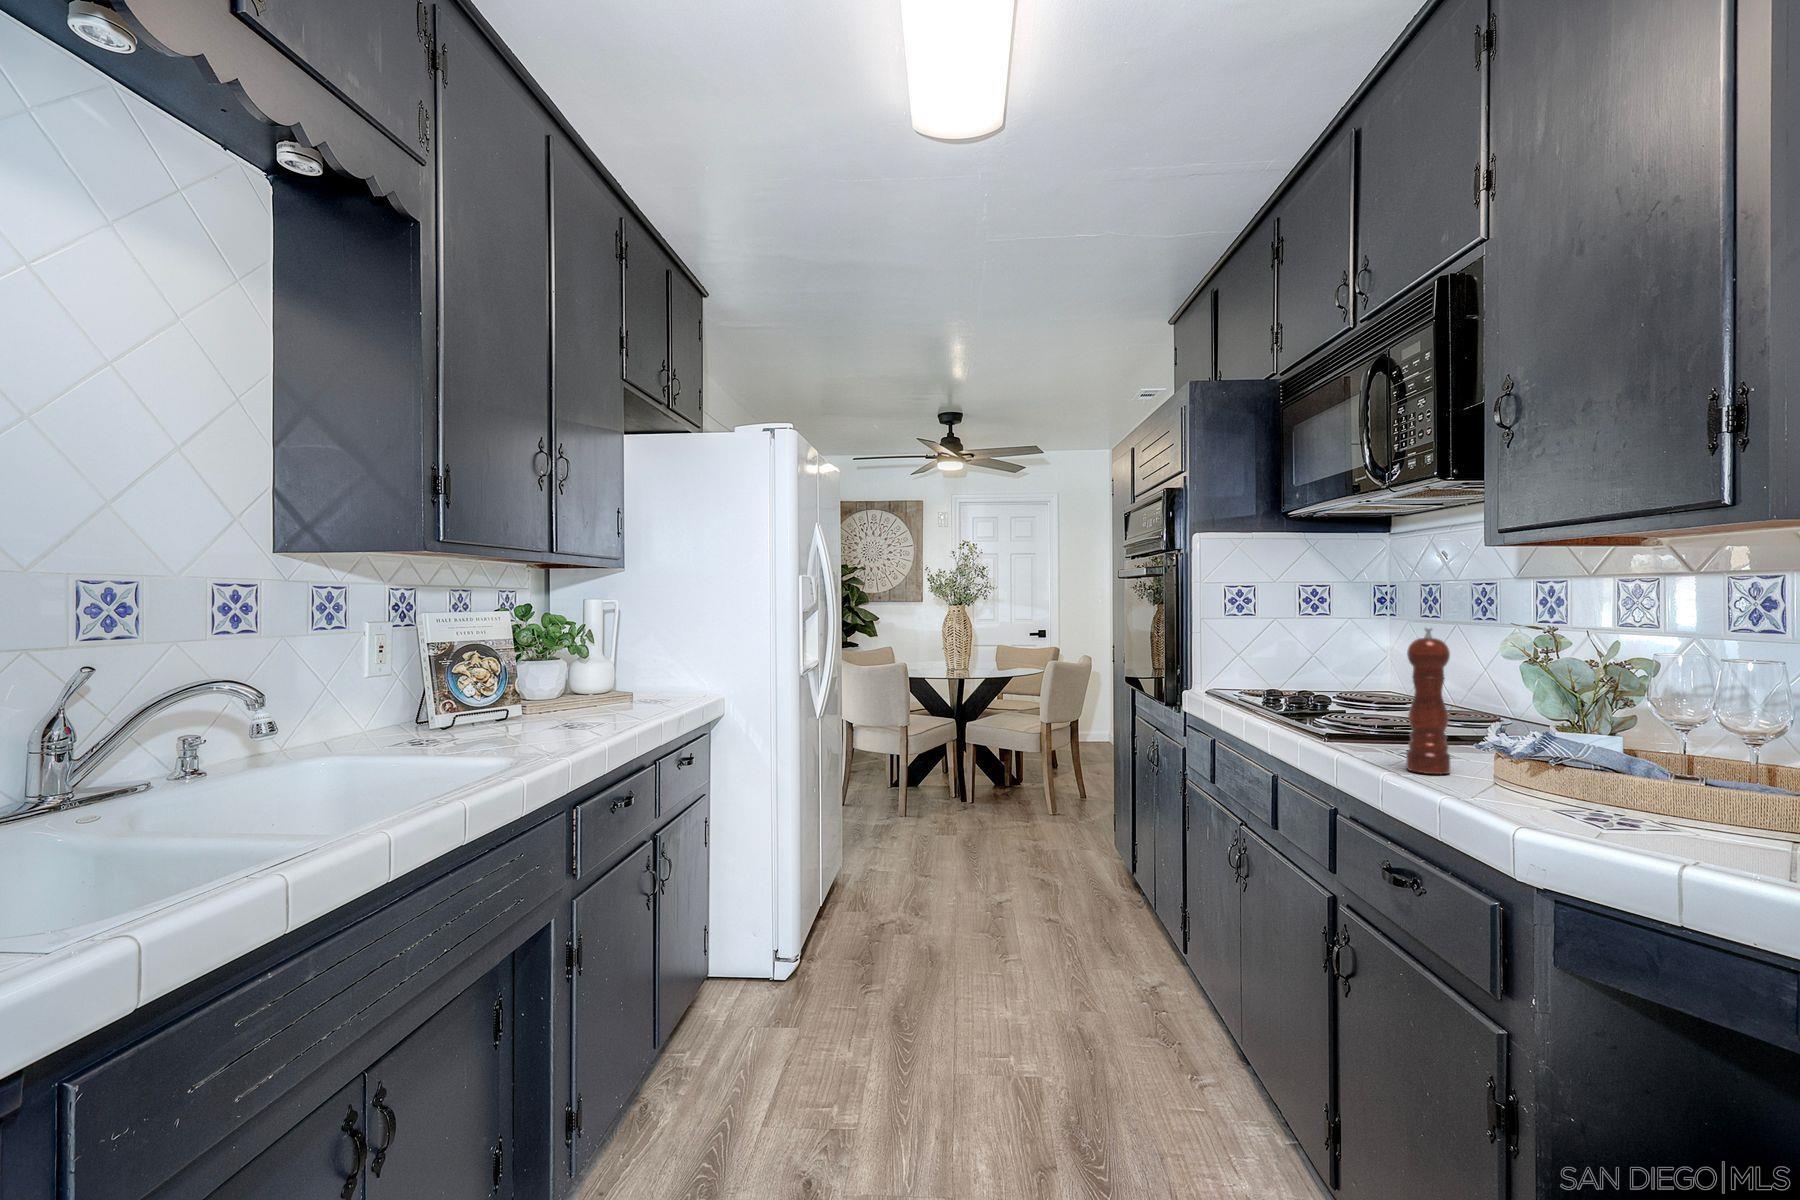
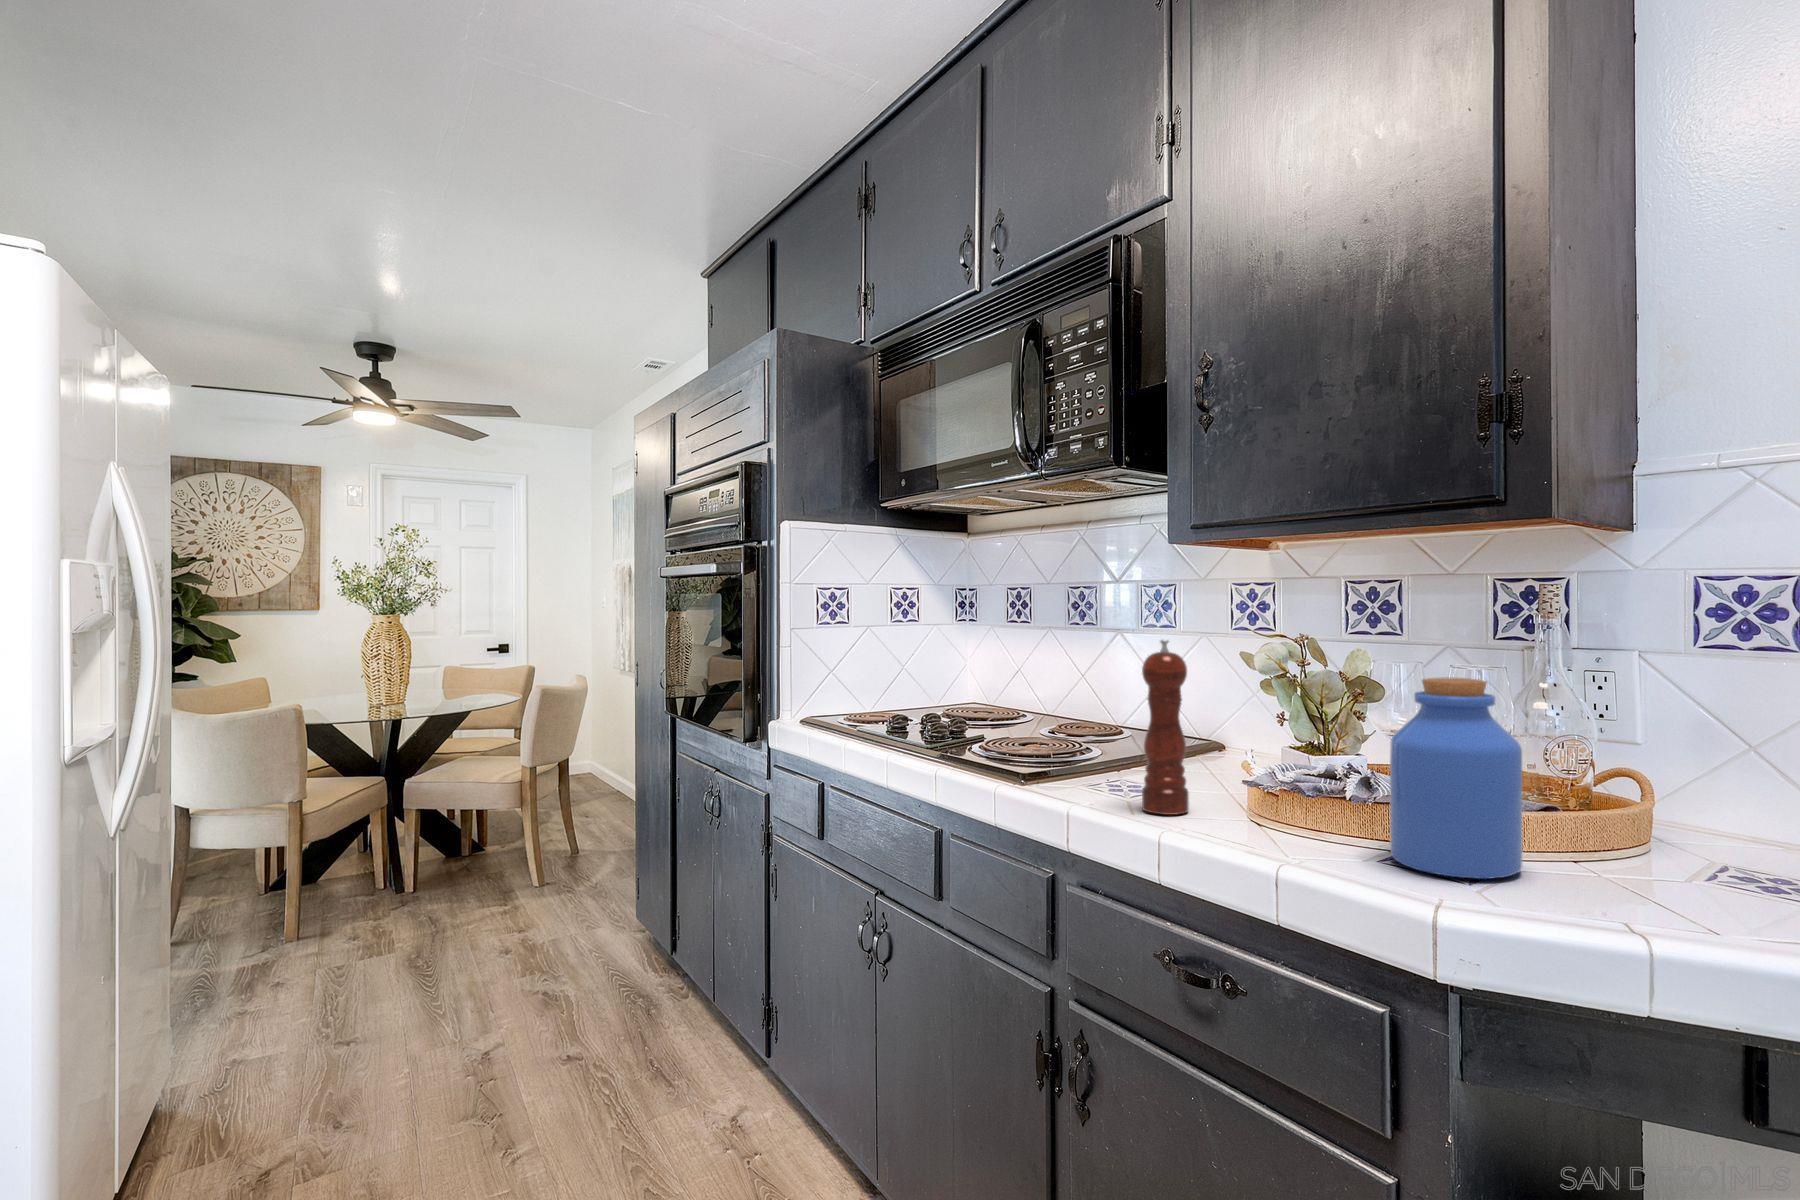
jar: none [1581,664,1717,843] -> present [1390,677,1523,879]

